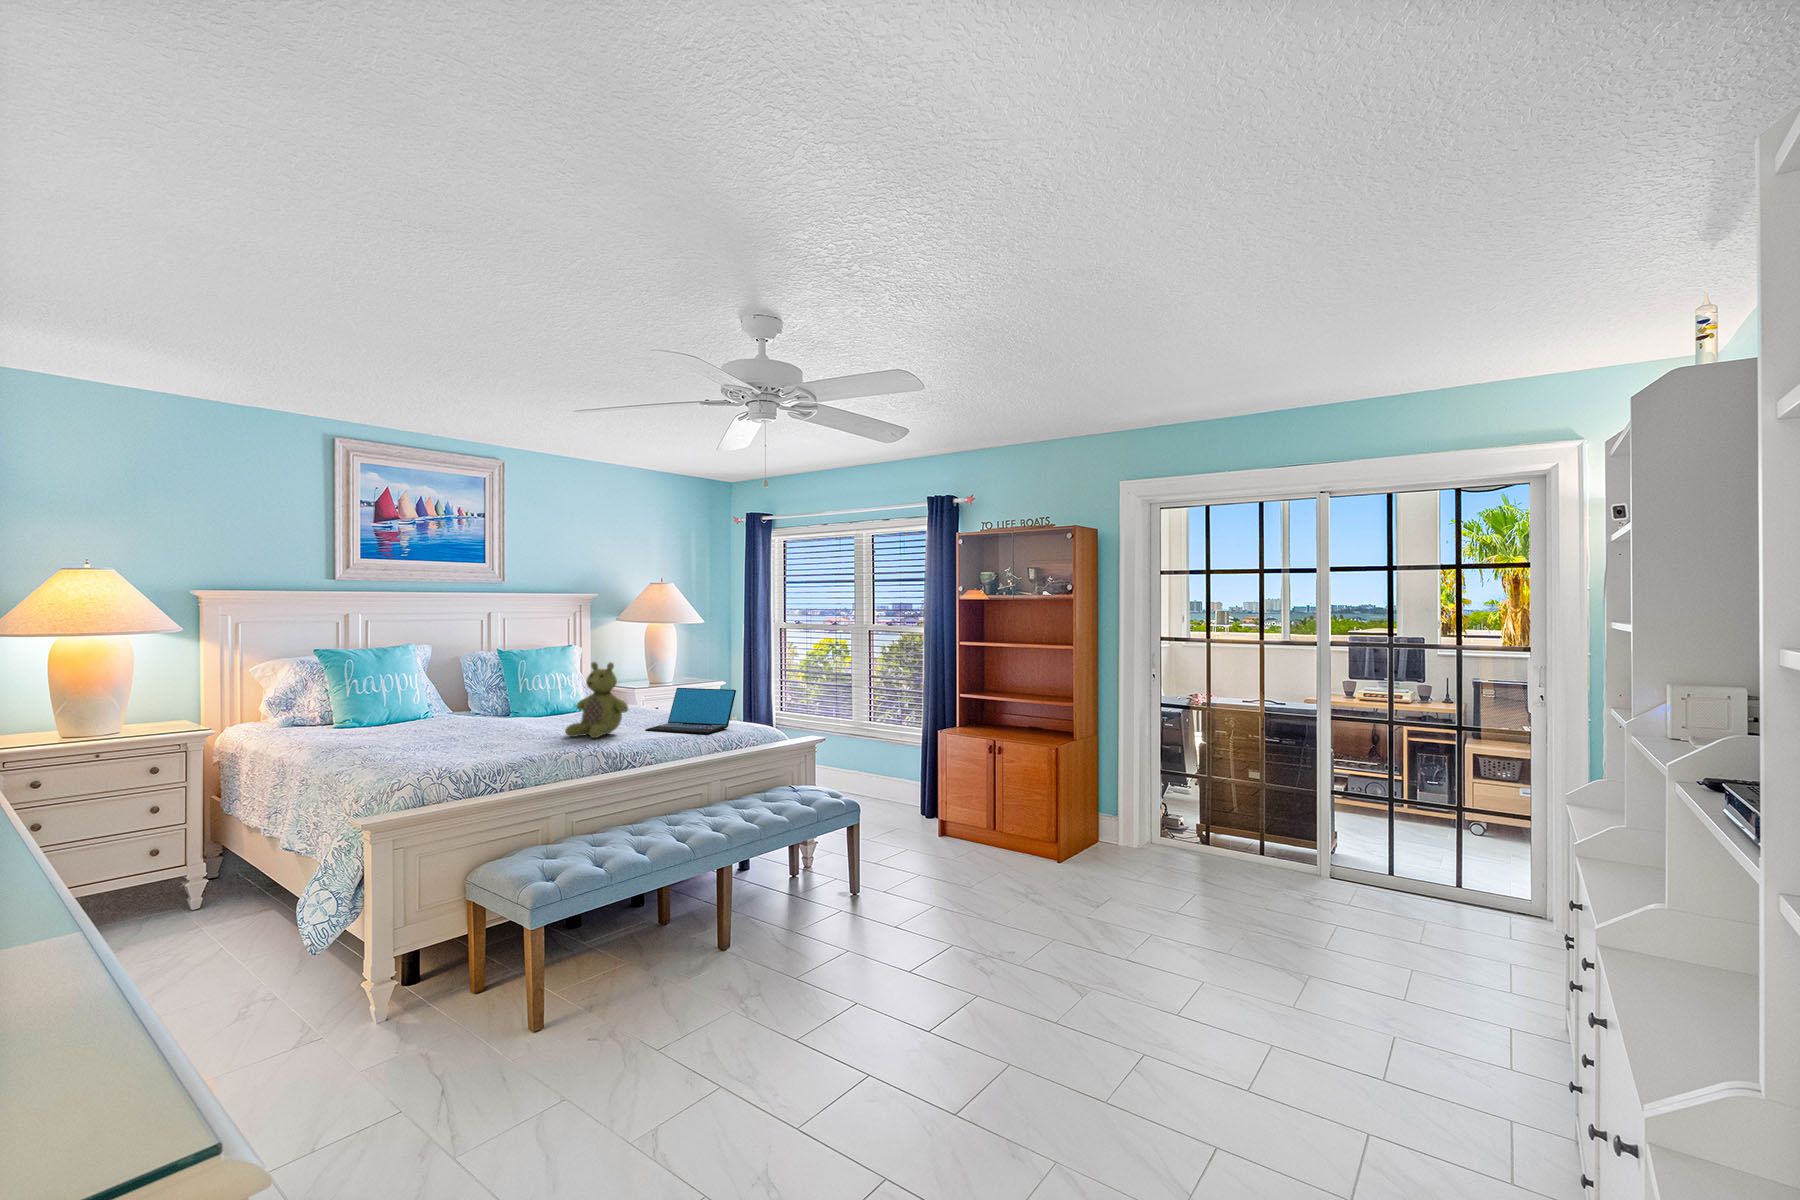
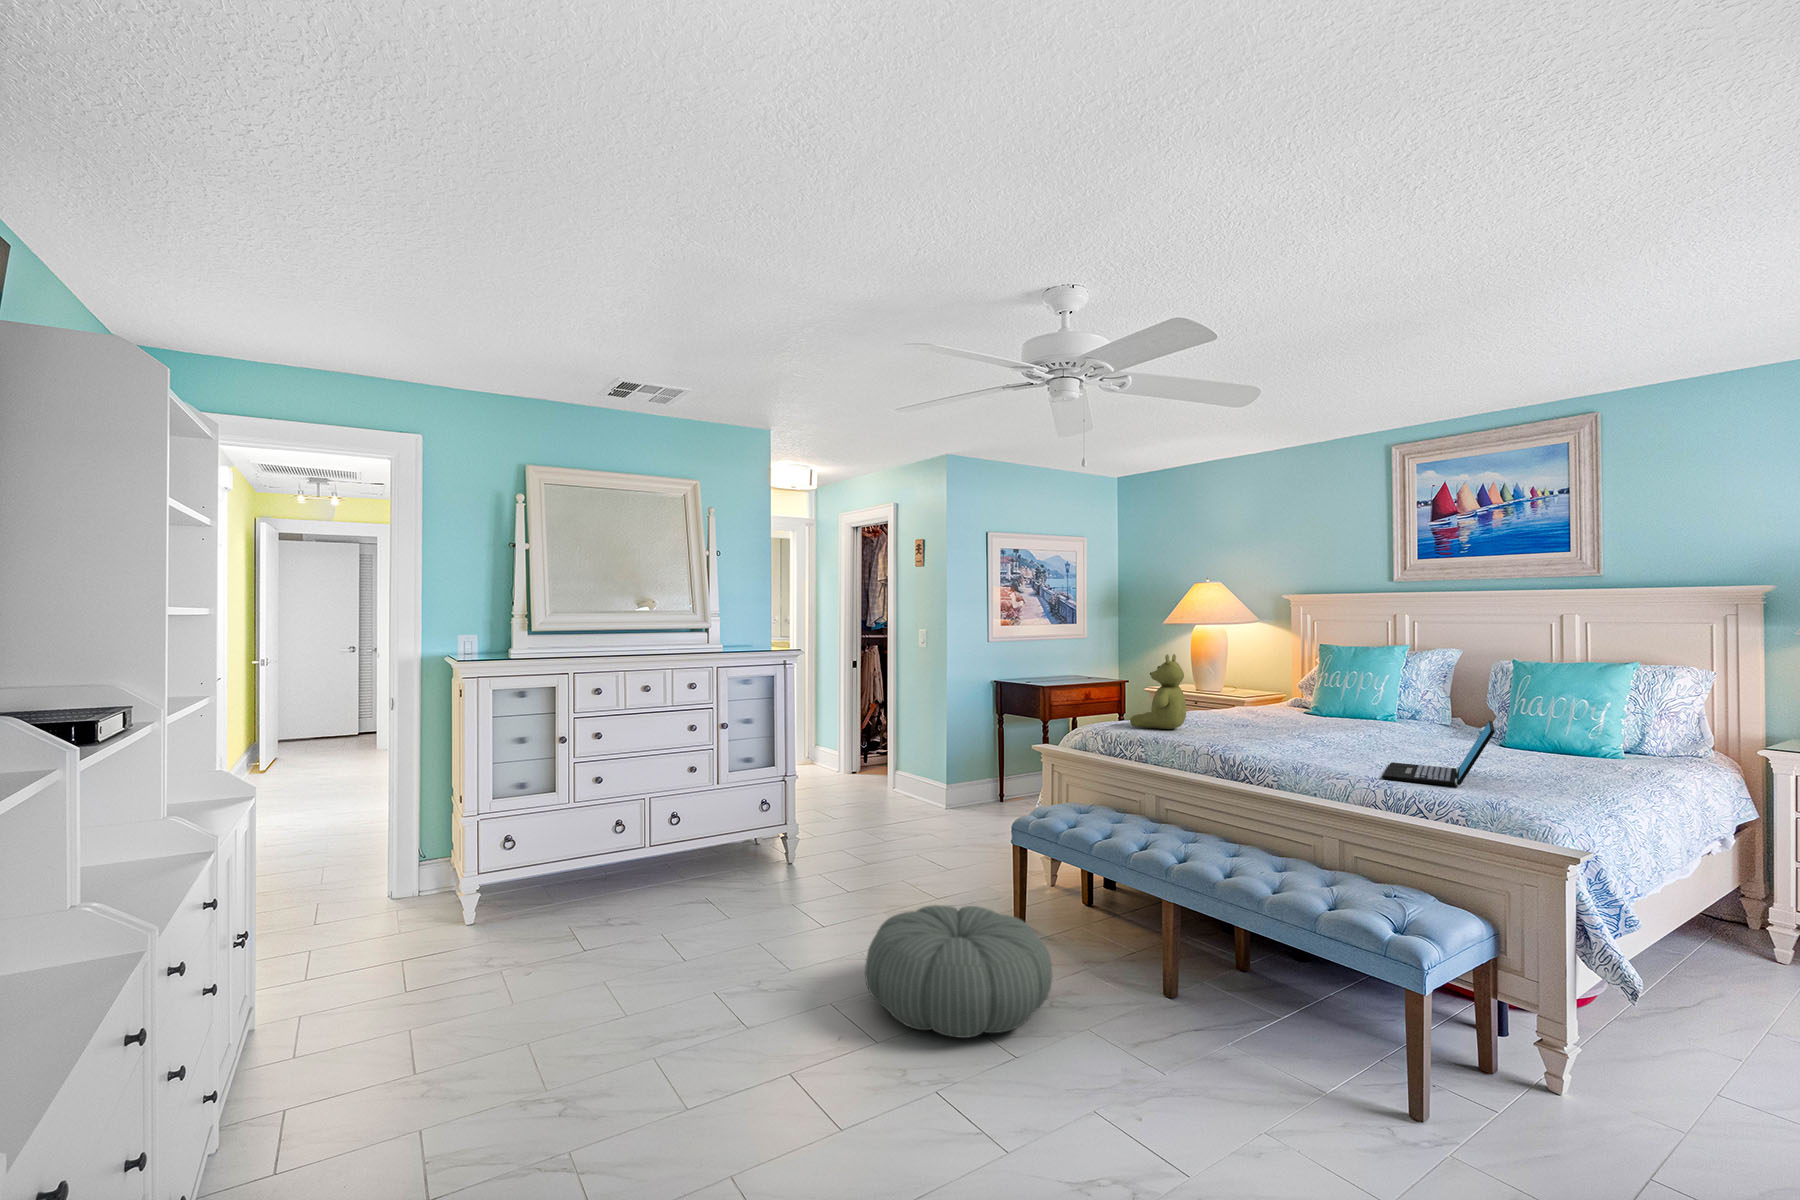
stuffed bear: present [565,662,628,738] -> present [1130,654,1186,729]
pouf: none [680,922,862,1059] -> present [865,905,1052,1038]

